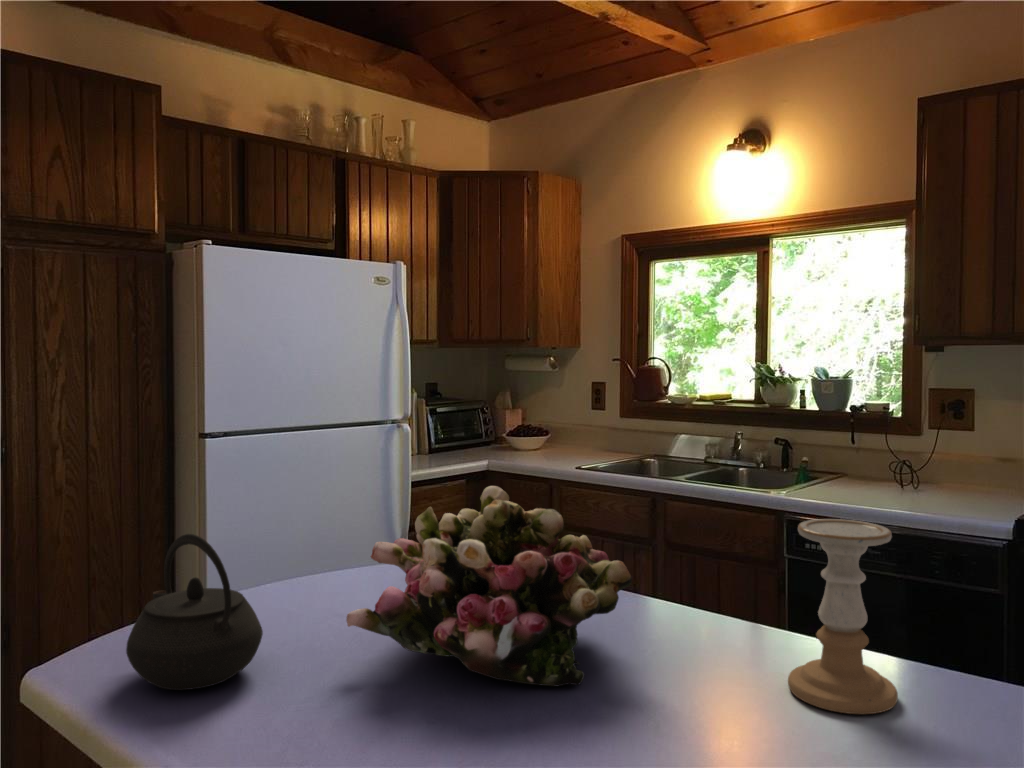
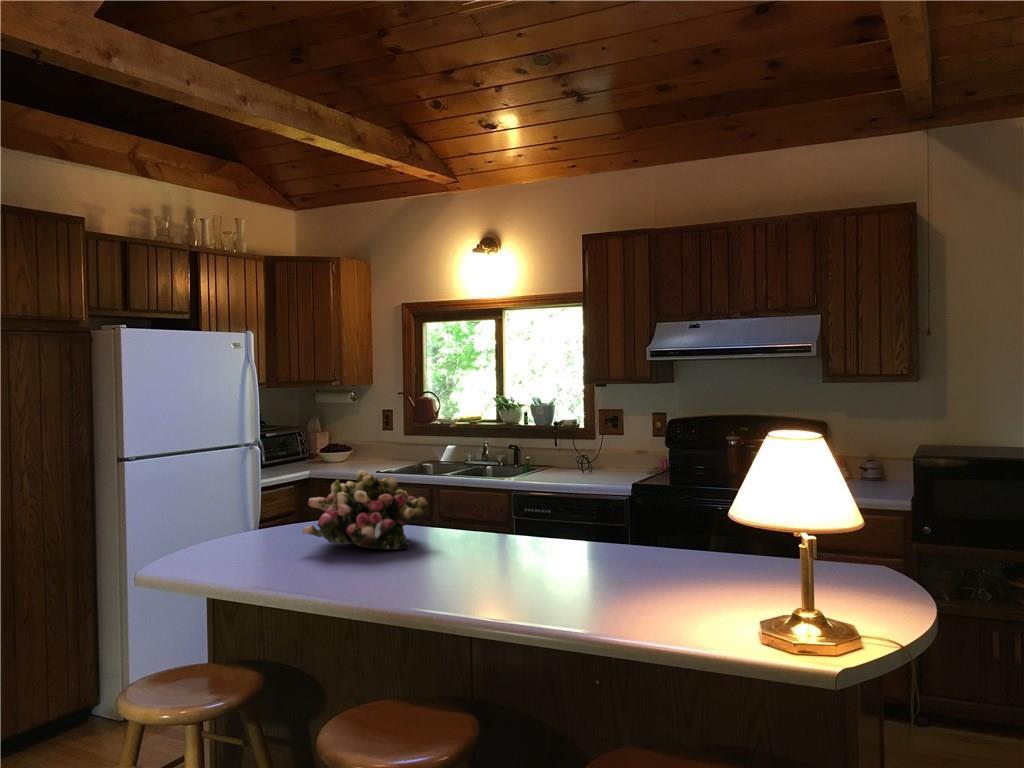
candle holder: present [788,519,898,714] -> none [493,474,534,547]
kettle: present [126,534,263,690] -> none [205,496,266,563]

